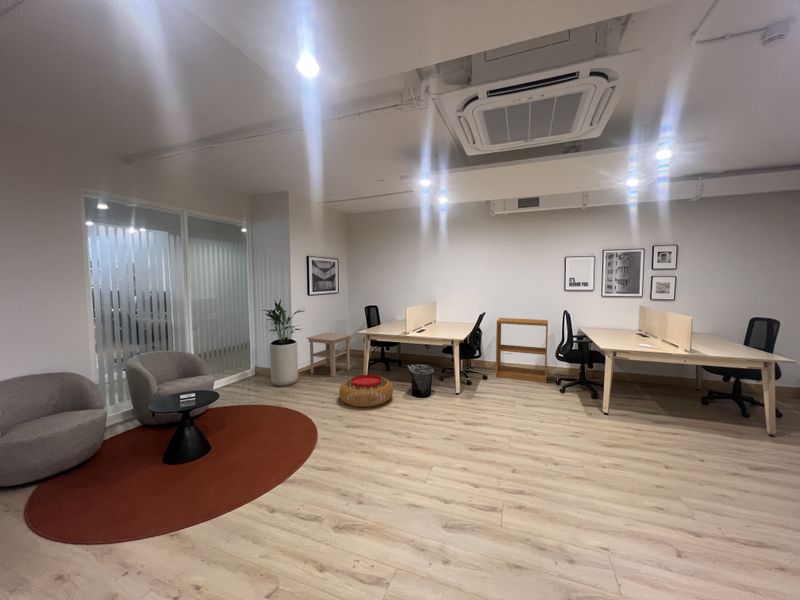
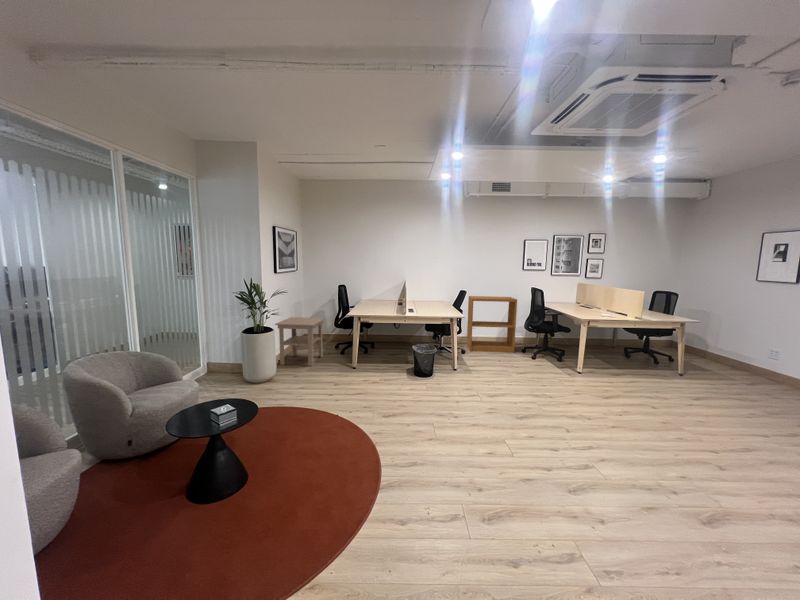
pouf: present [339,375,393,407] -> none [343,359,402,394]

